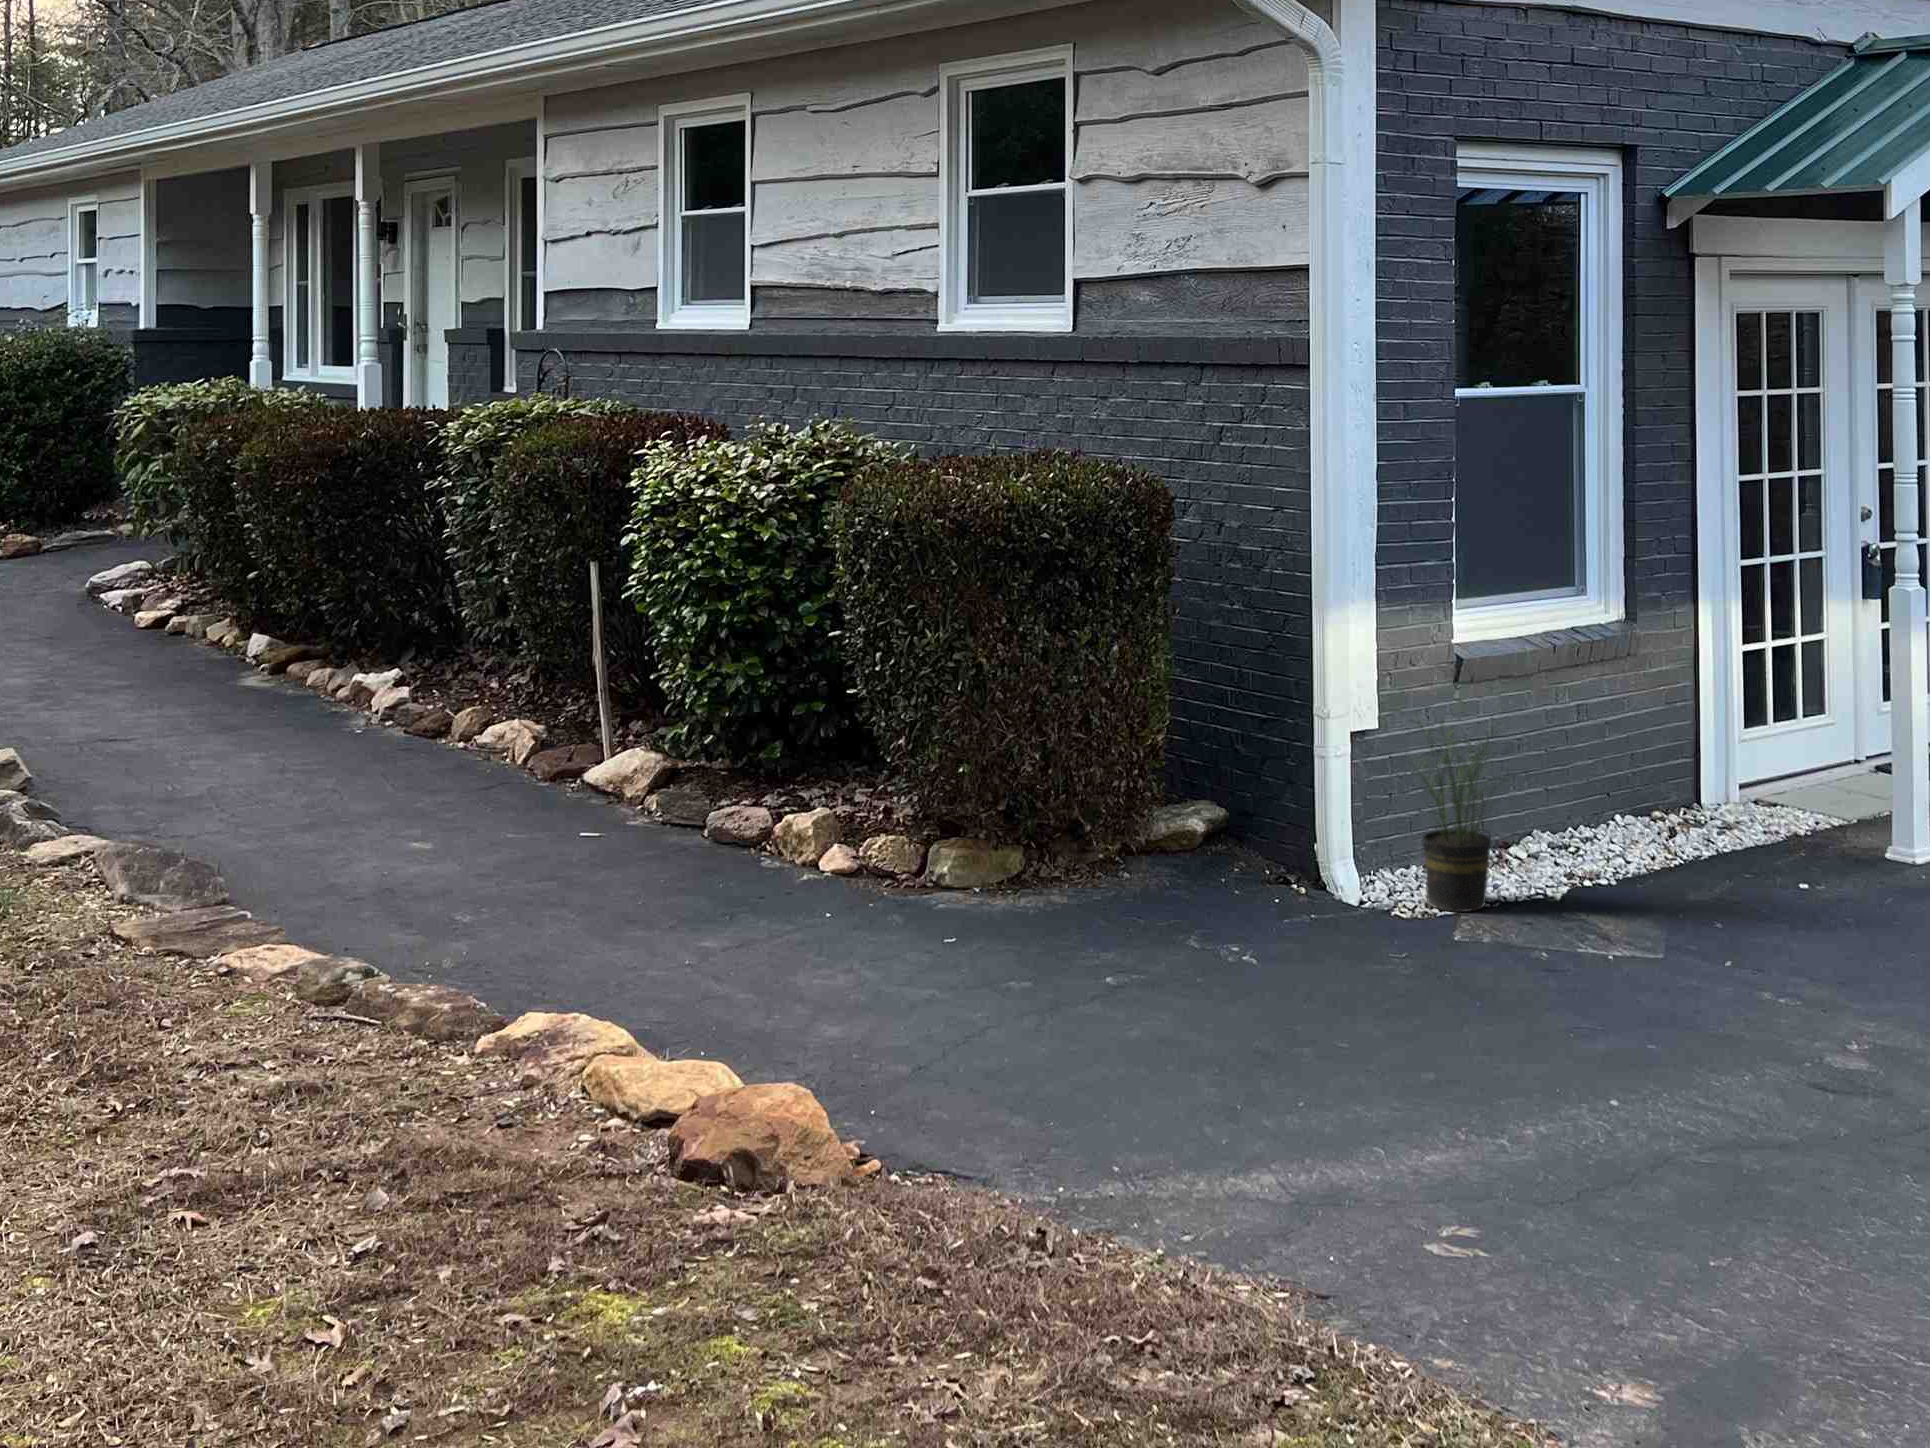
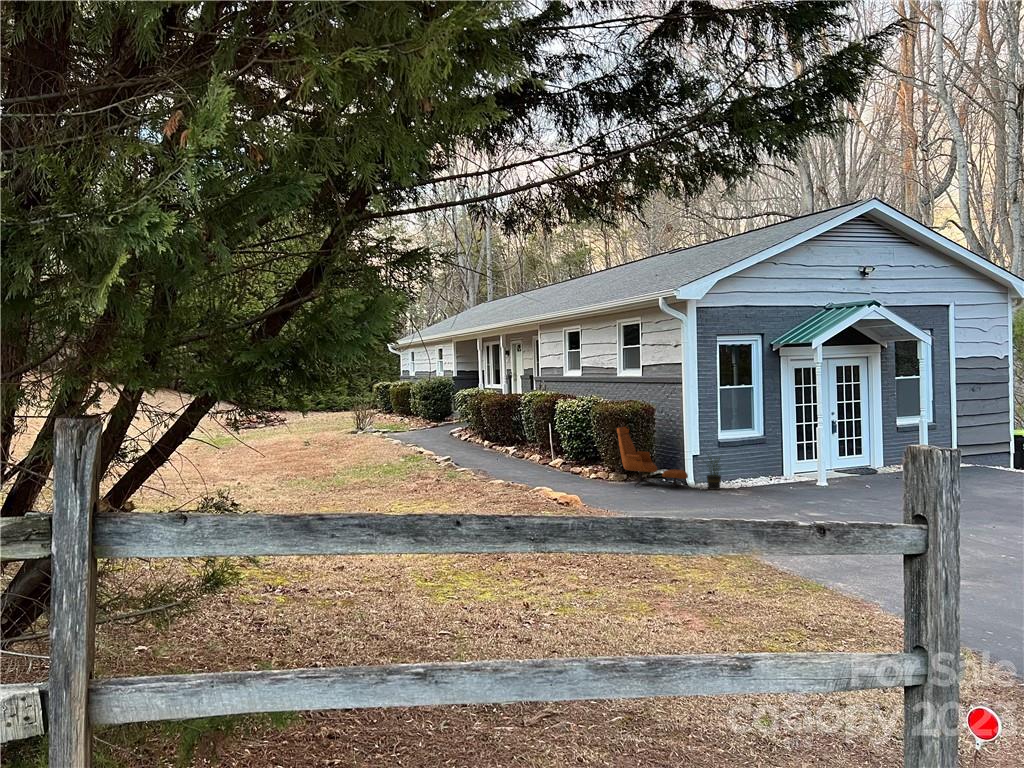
lounge chair: none [972,590,1337,929] -> present [617,427,688,488]

